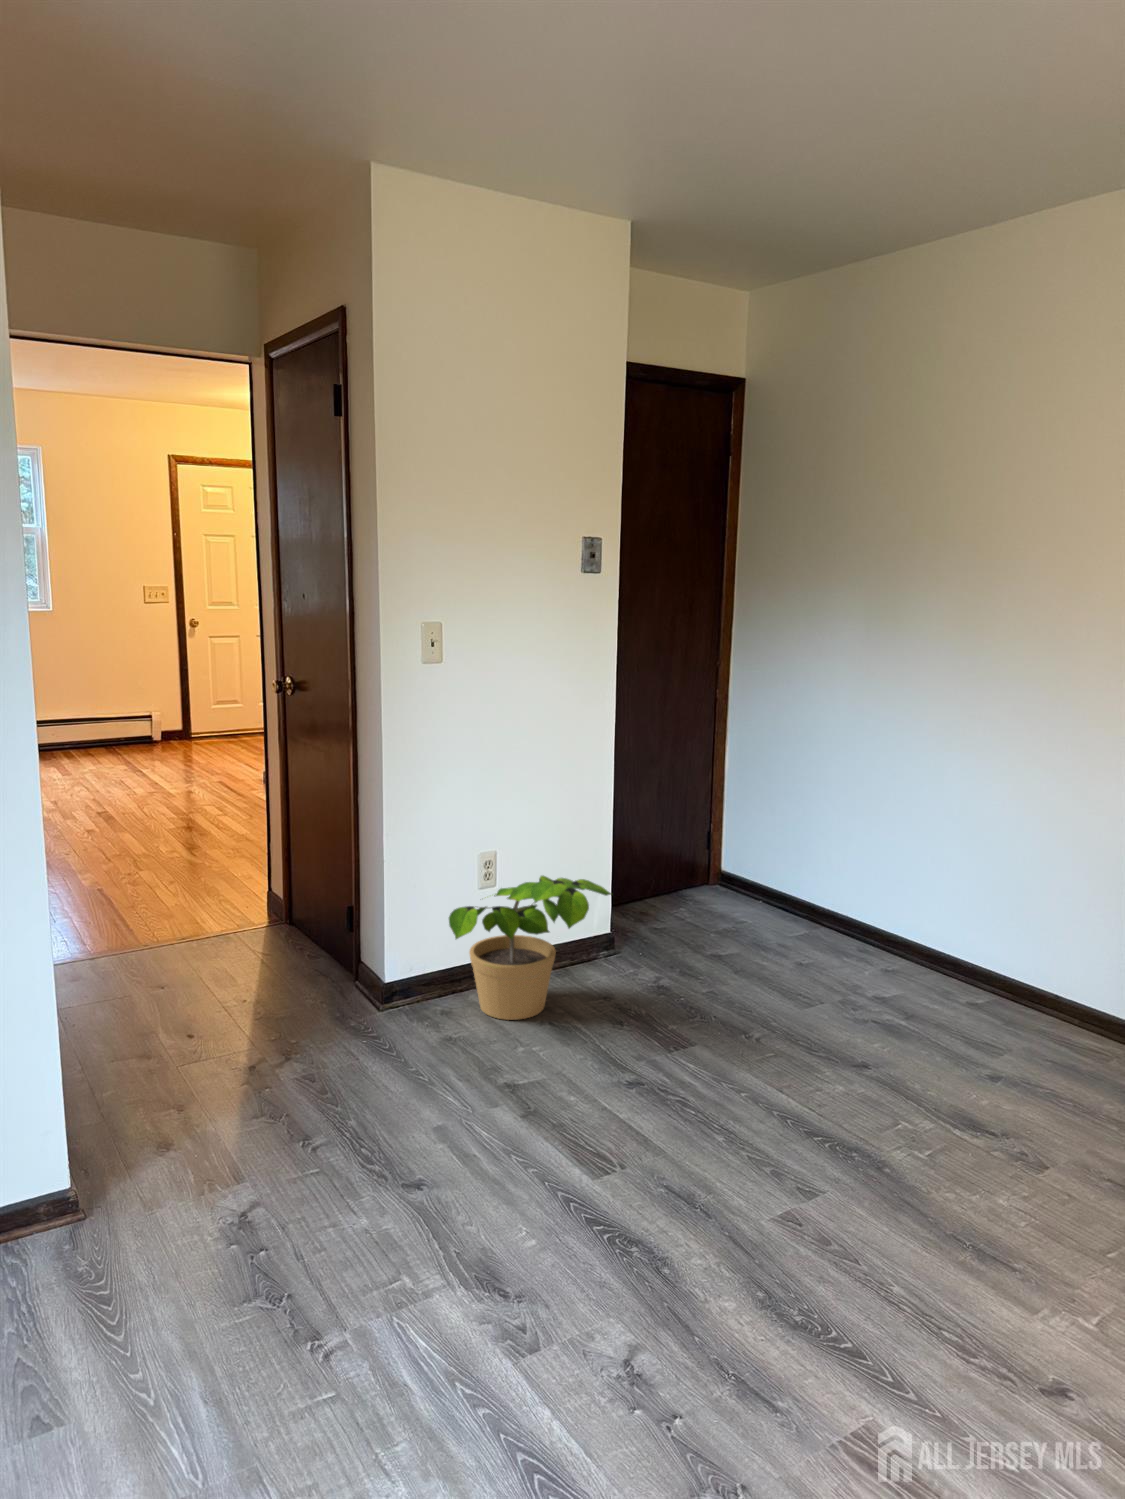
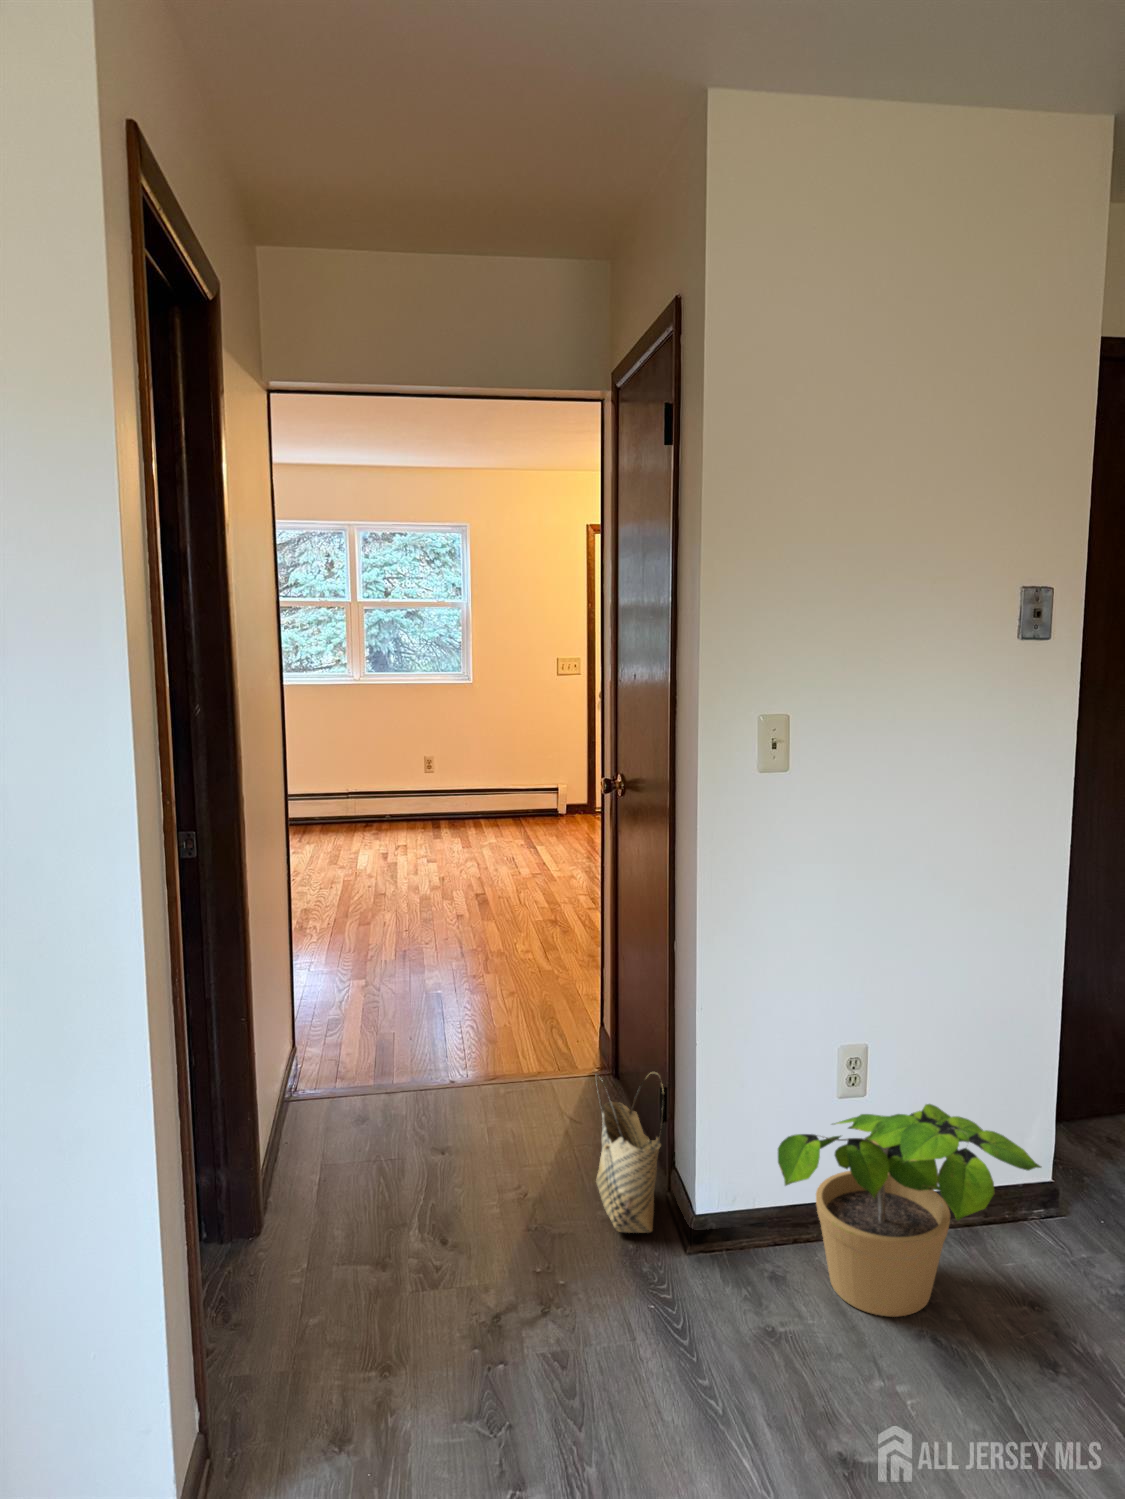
woven basket: none [300,892,356,1009] -> present [596,1071,663,1233]

